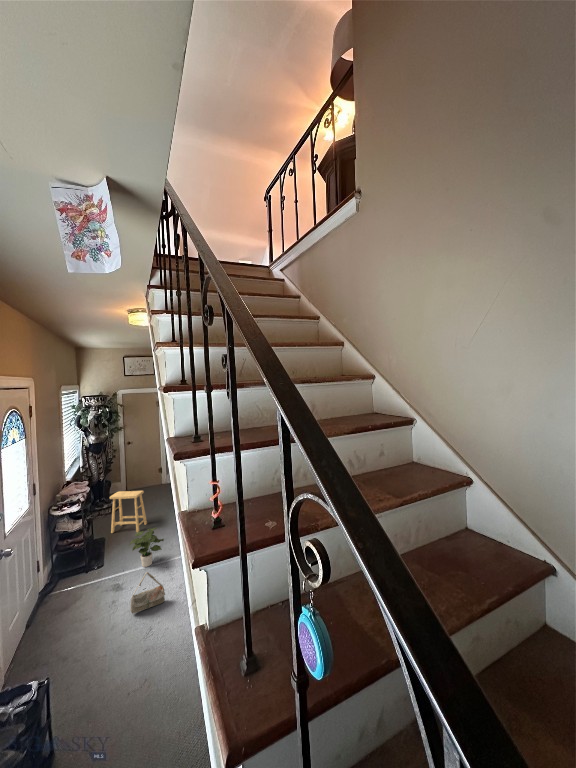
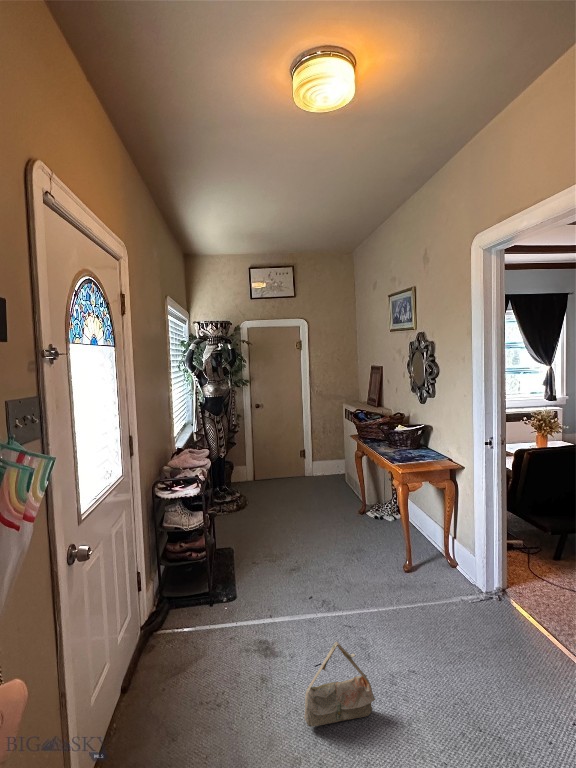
footstool: present [110,491,147,533] -> none [238,474,294,546]
potted plant: present [130,528,164,567] -> none [280,545,342,617]

